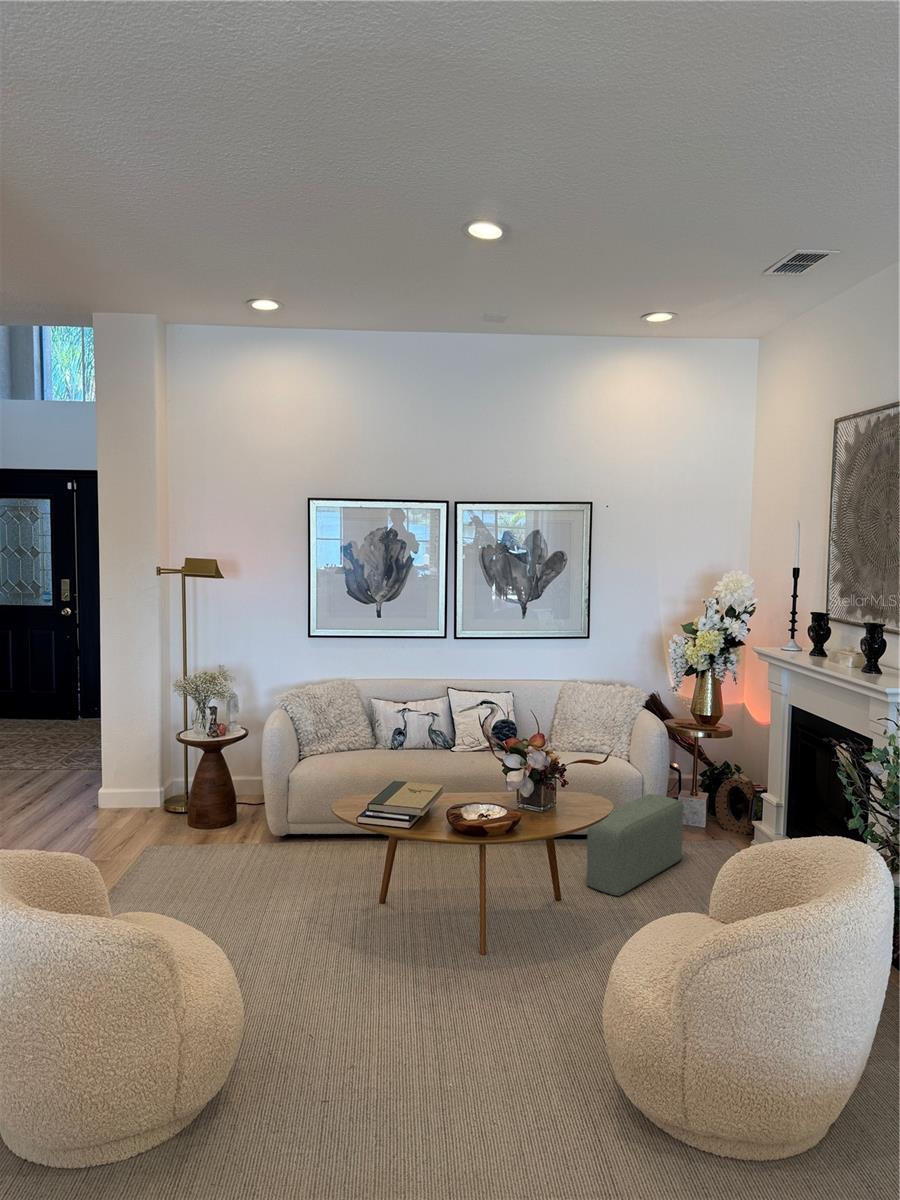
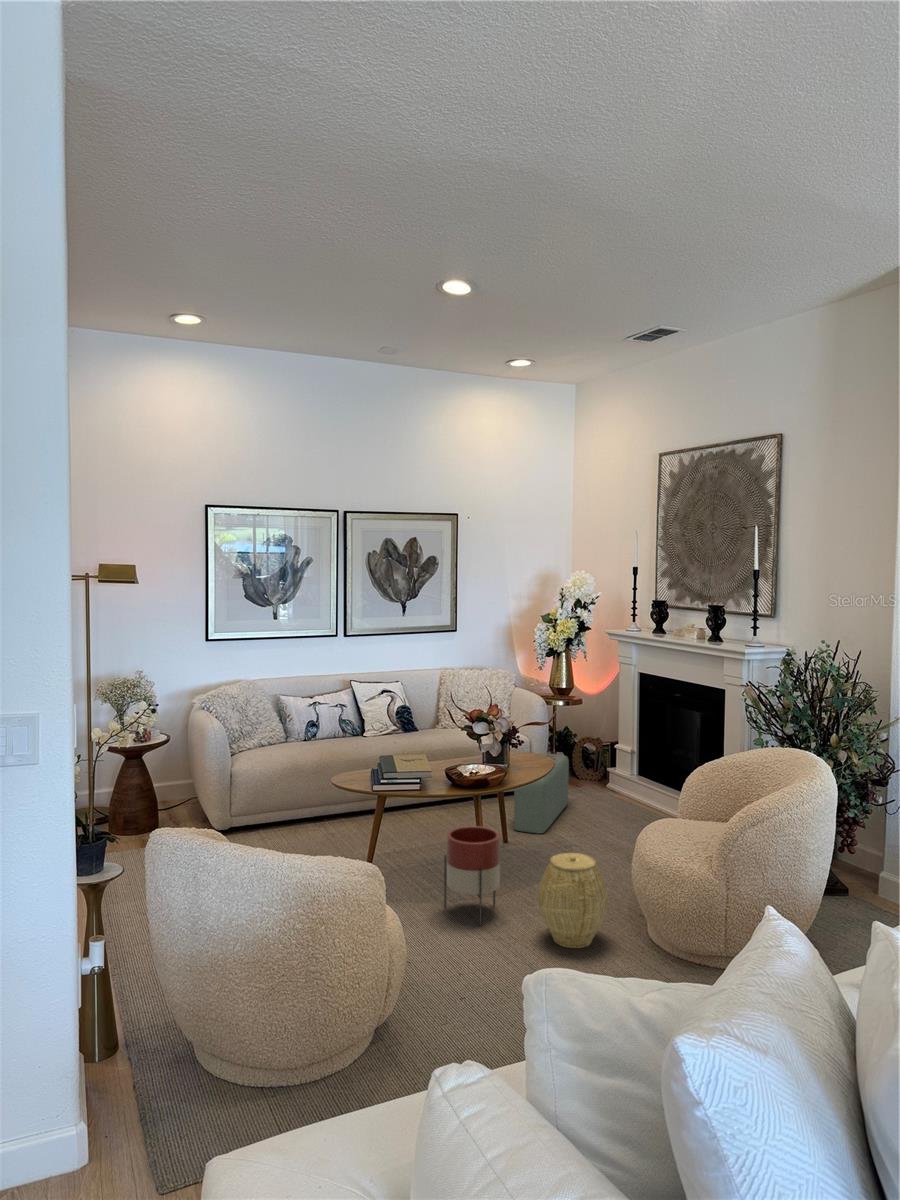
planter: none [413,883,481,1014] -> present [444,826,500,926]
woven basket: none [489,944,581,1079] -> present [538,853,608,948]

